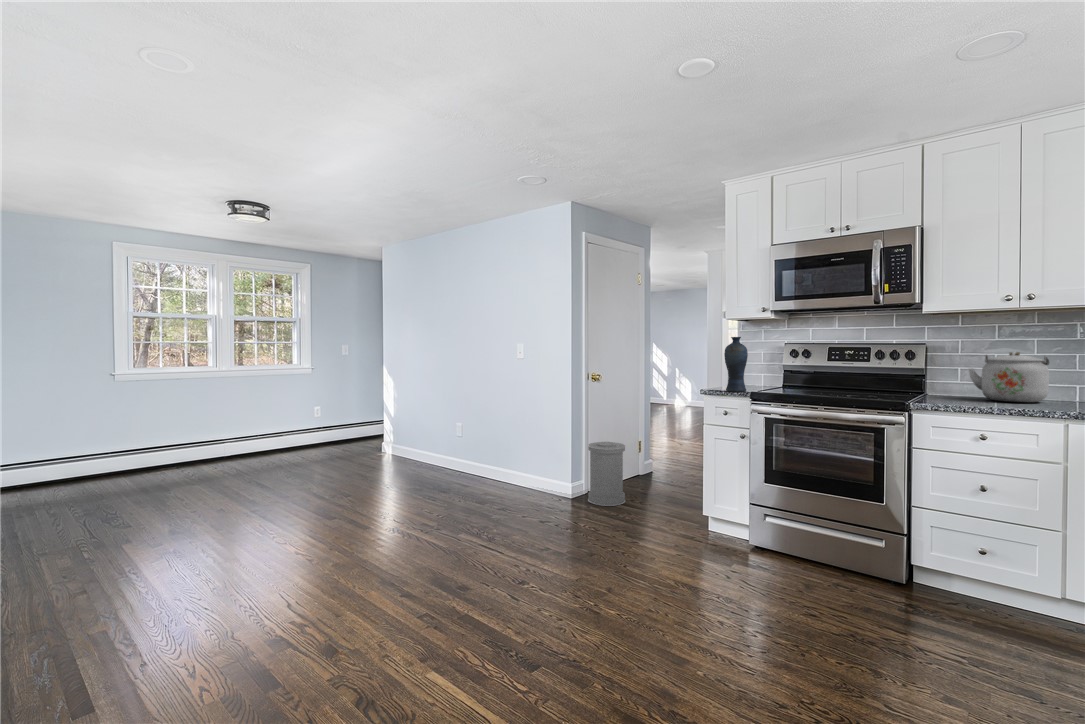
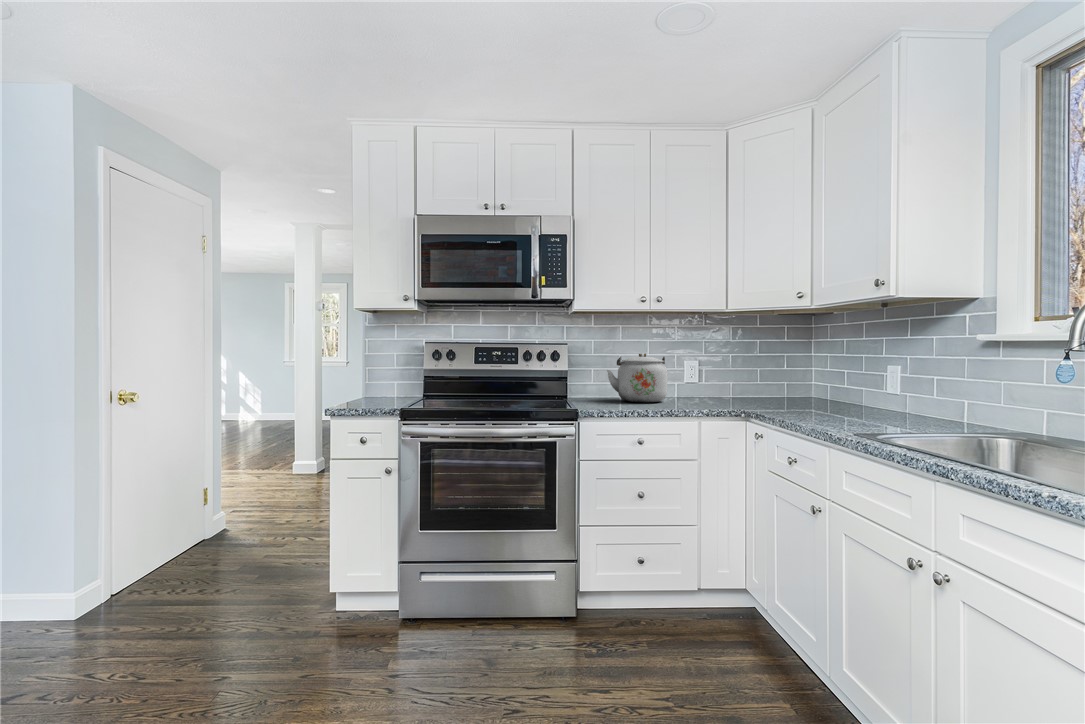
vase: present [724,337,748,392] -> none [354,332,385,407]
trash can: present [588,442,625,506] -> none [111,498,188,612]

